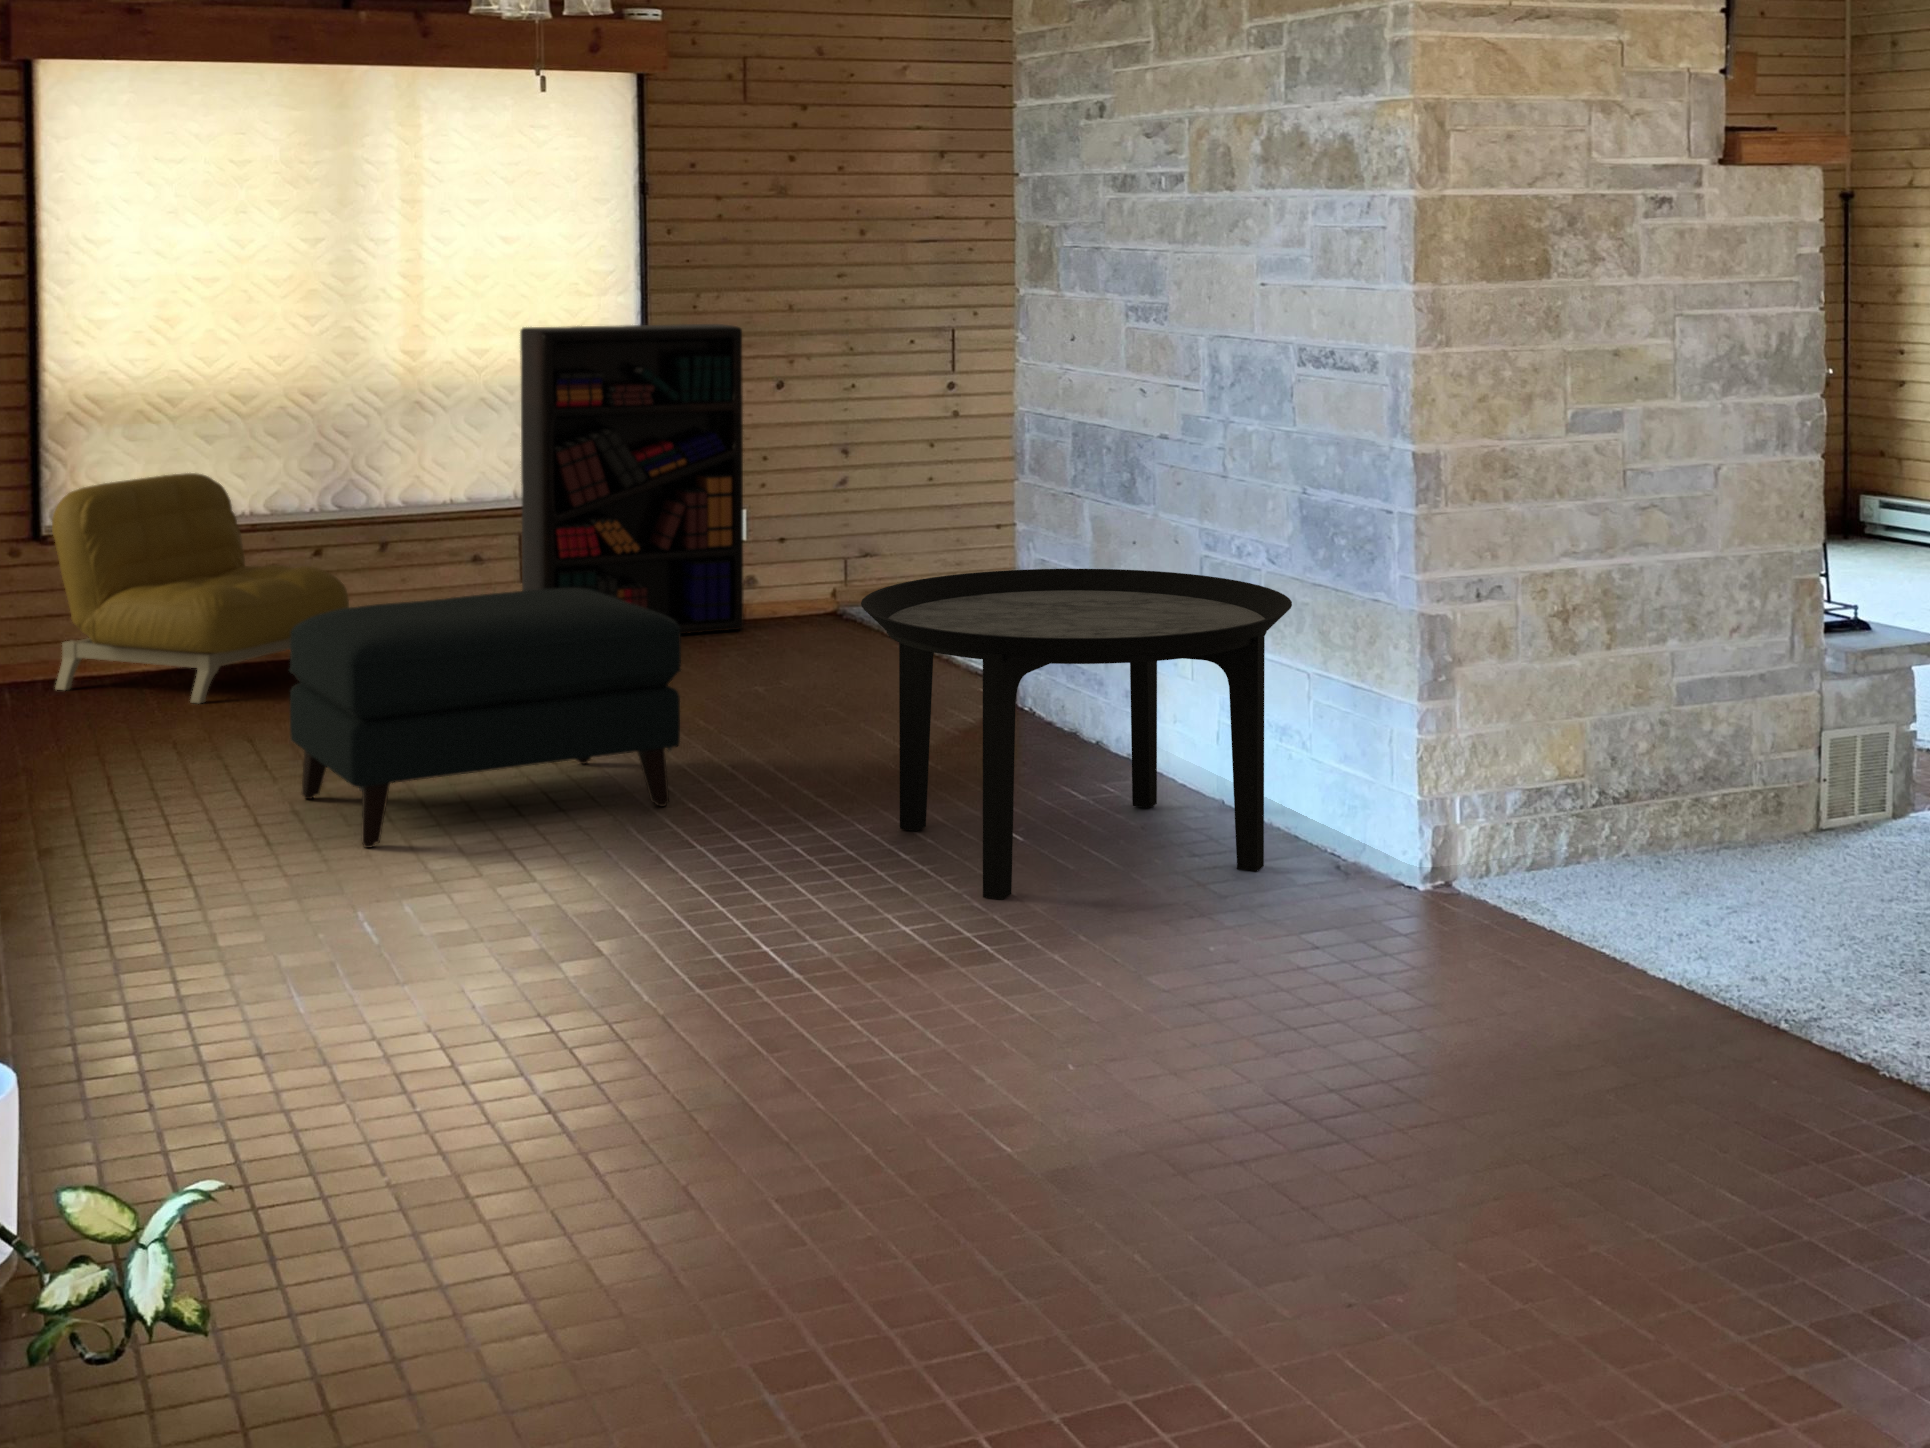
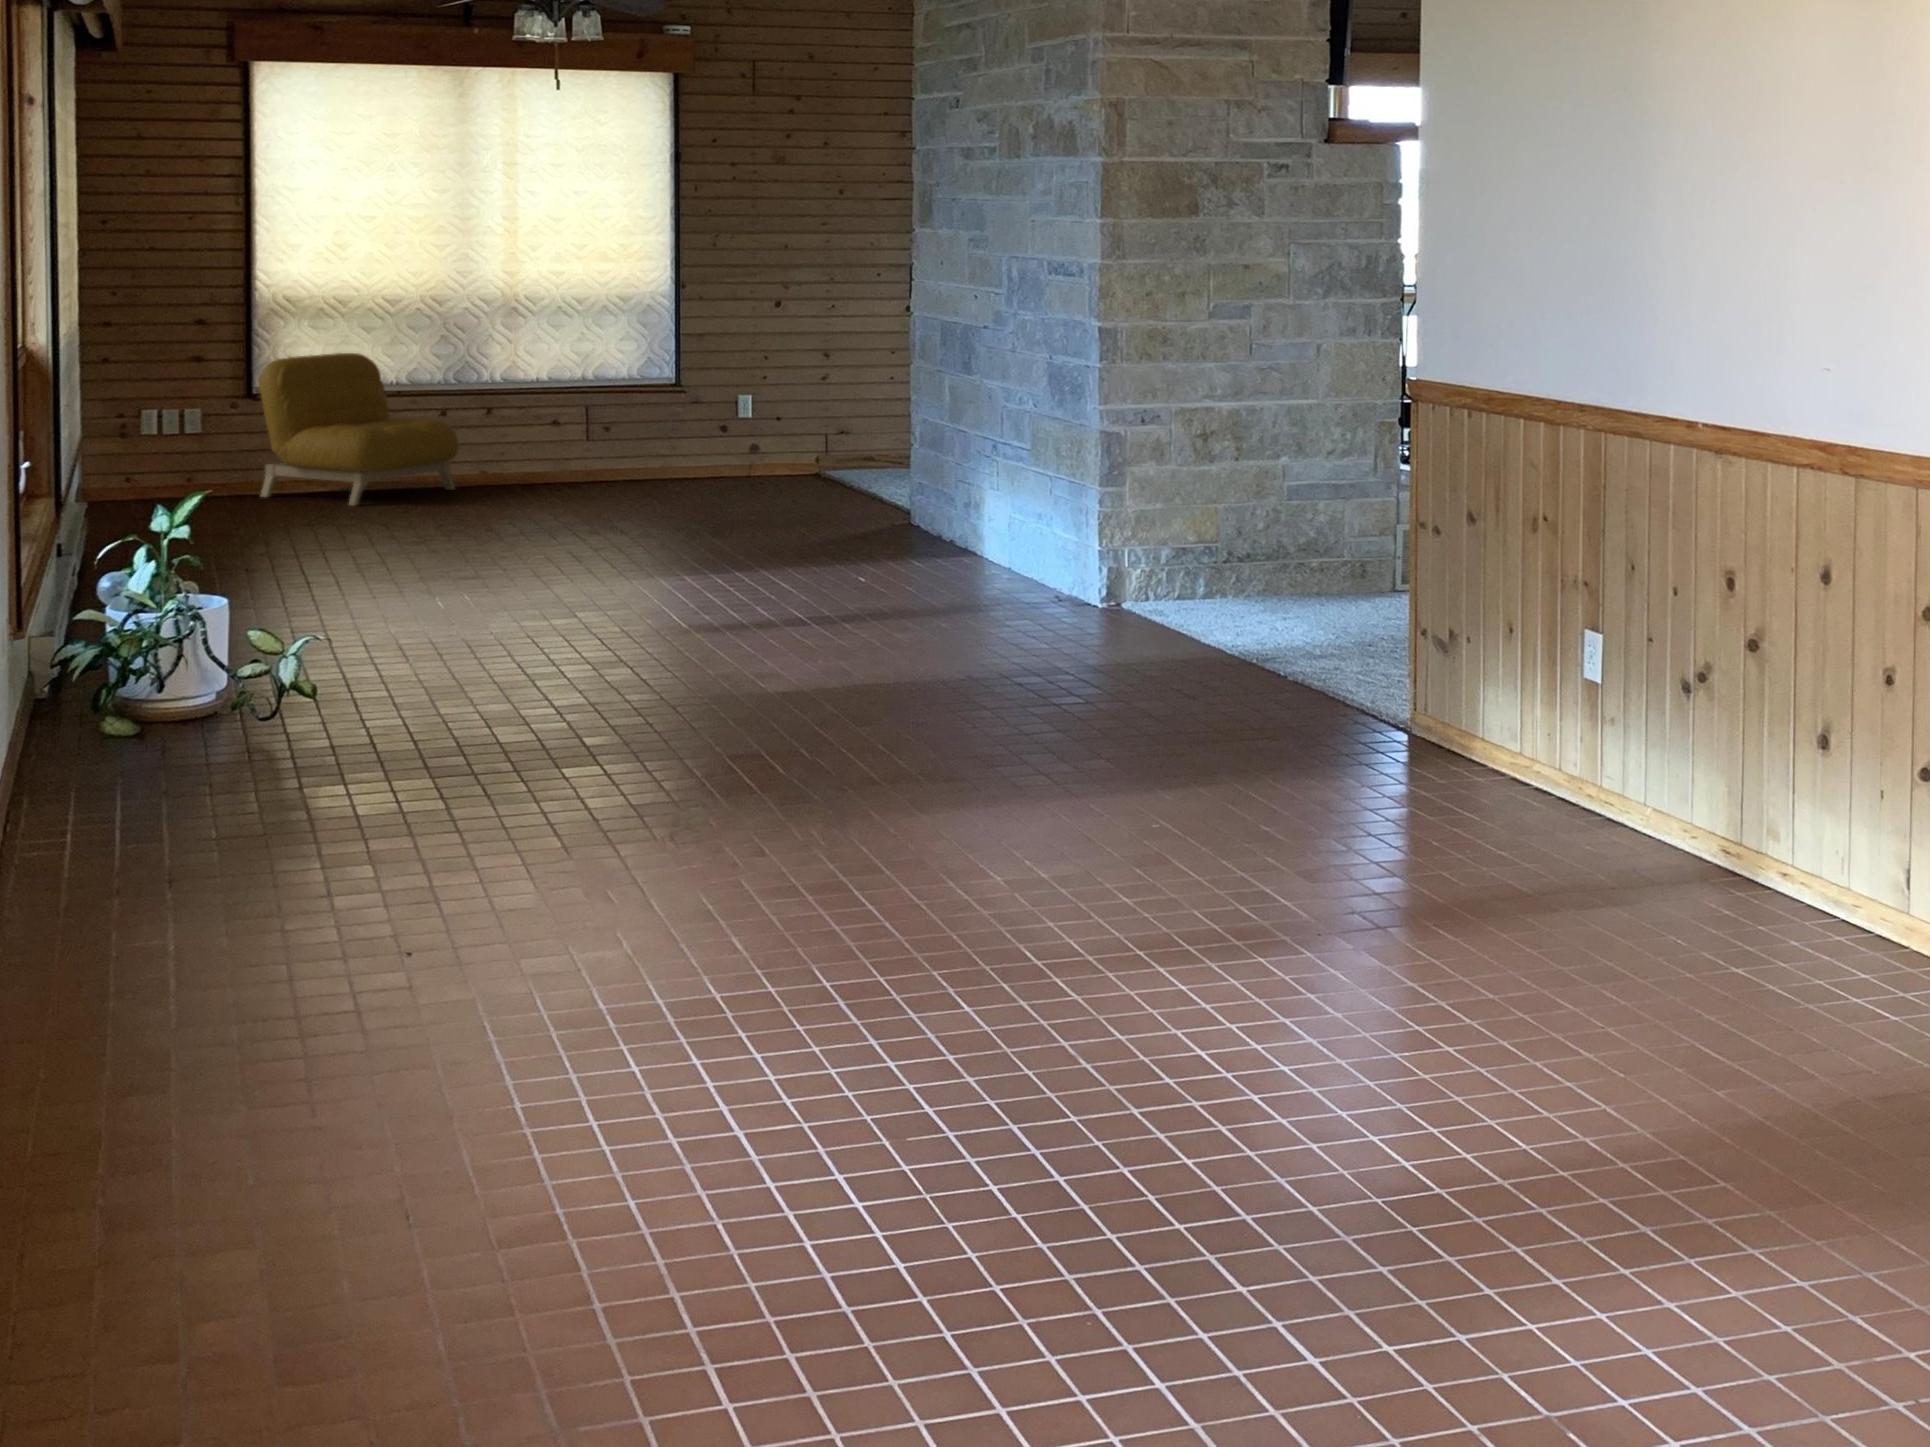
bookshelf: present [520,324,744,634] -> none [585,254,743,482]
round table: present [861,569,1292,900] -> none [752,409,1033,603]
ottoman: present [289,588,681,848] -> none [403,420,651,572]

